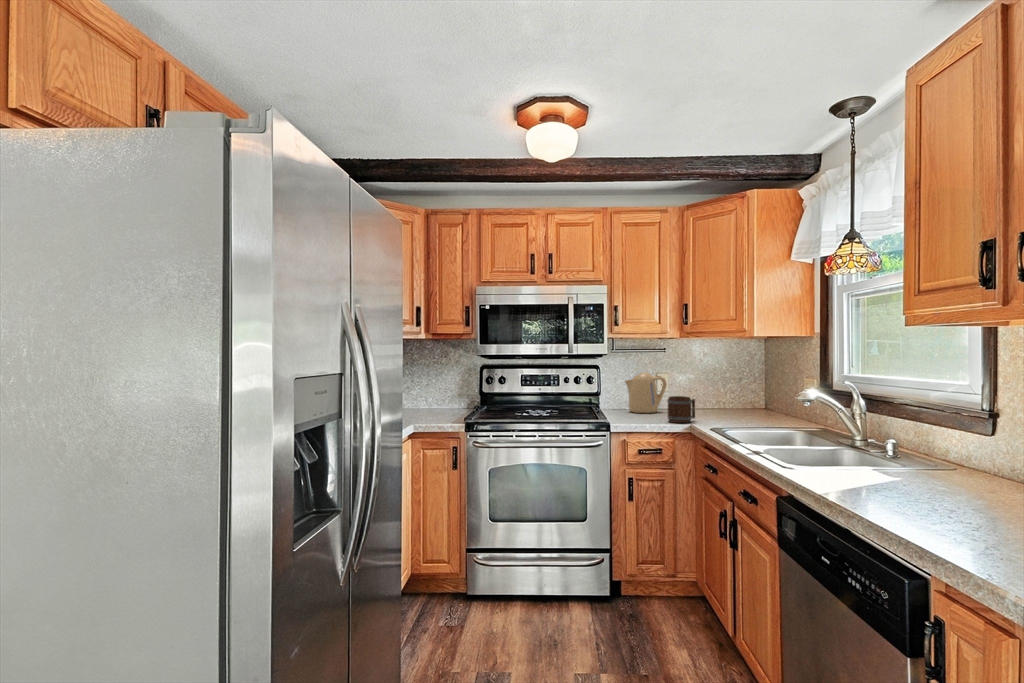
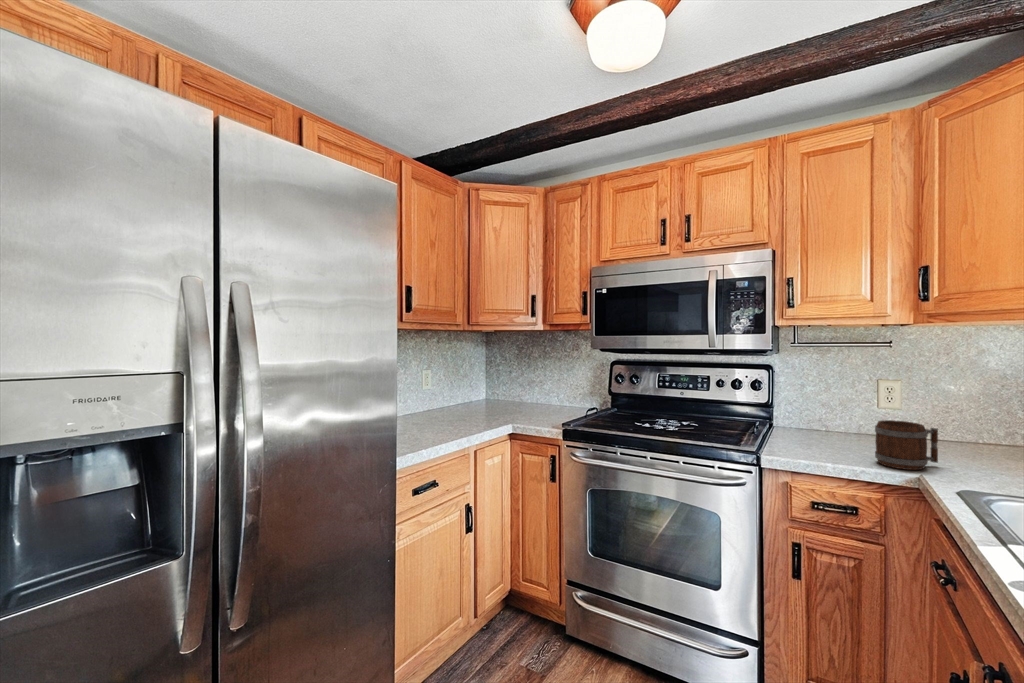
kettle: present [625,372,667,413] -> none [813,375,891,438]

